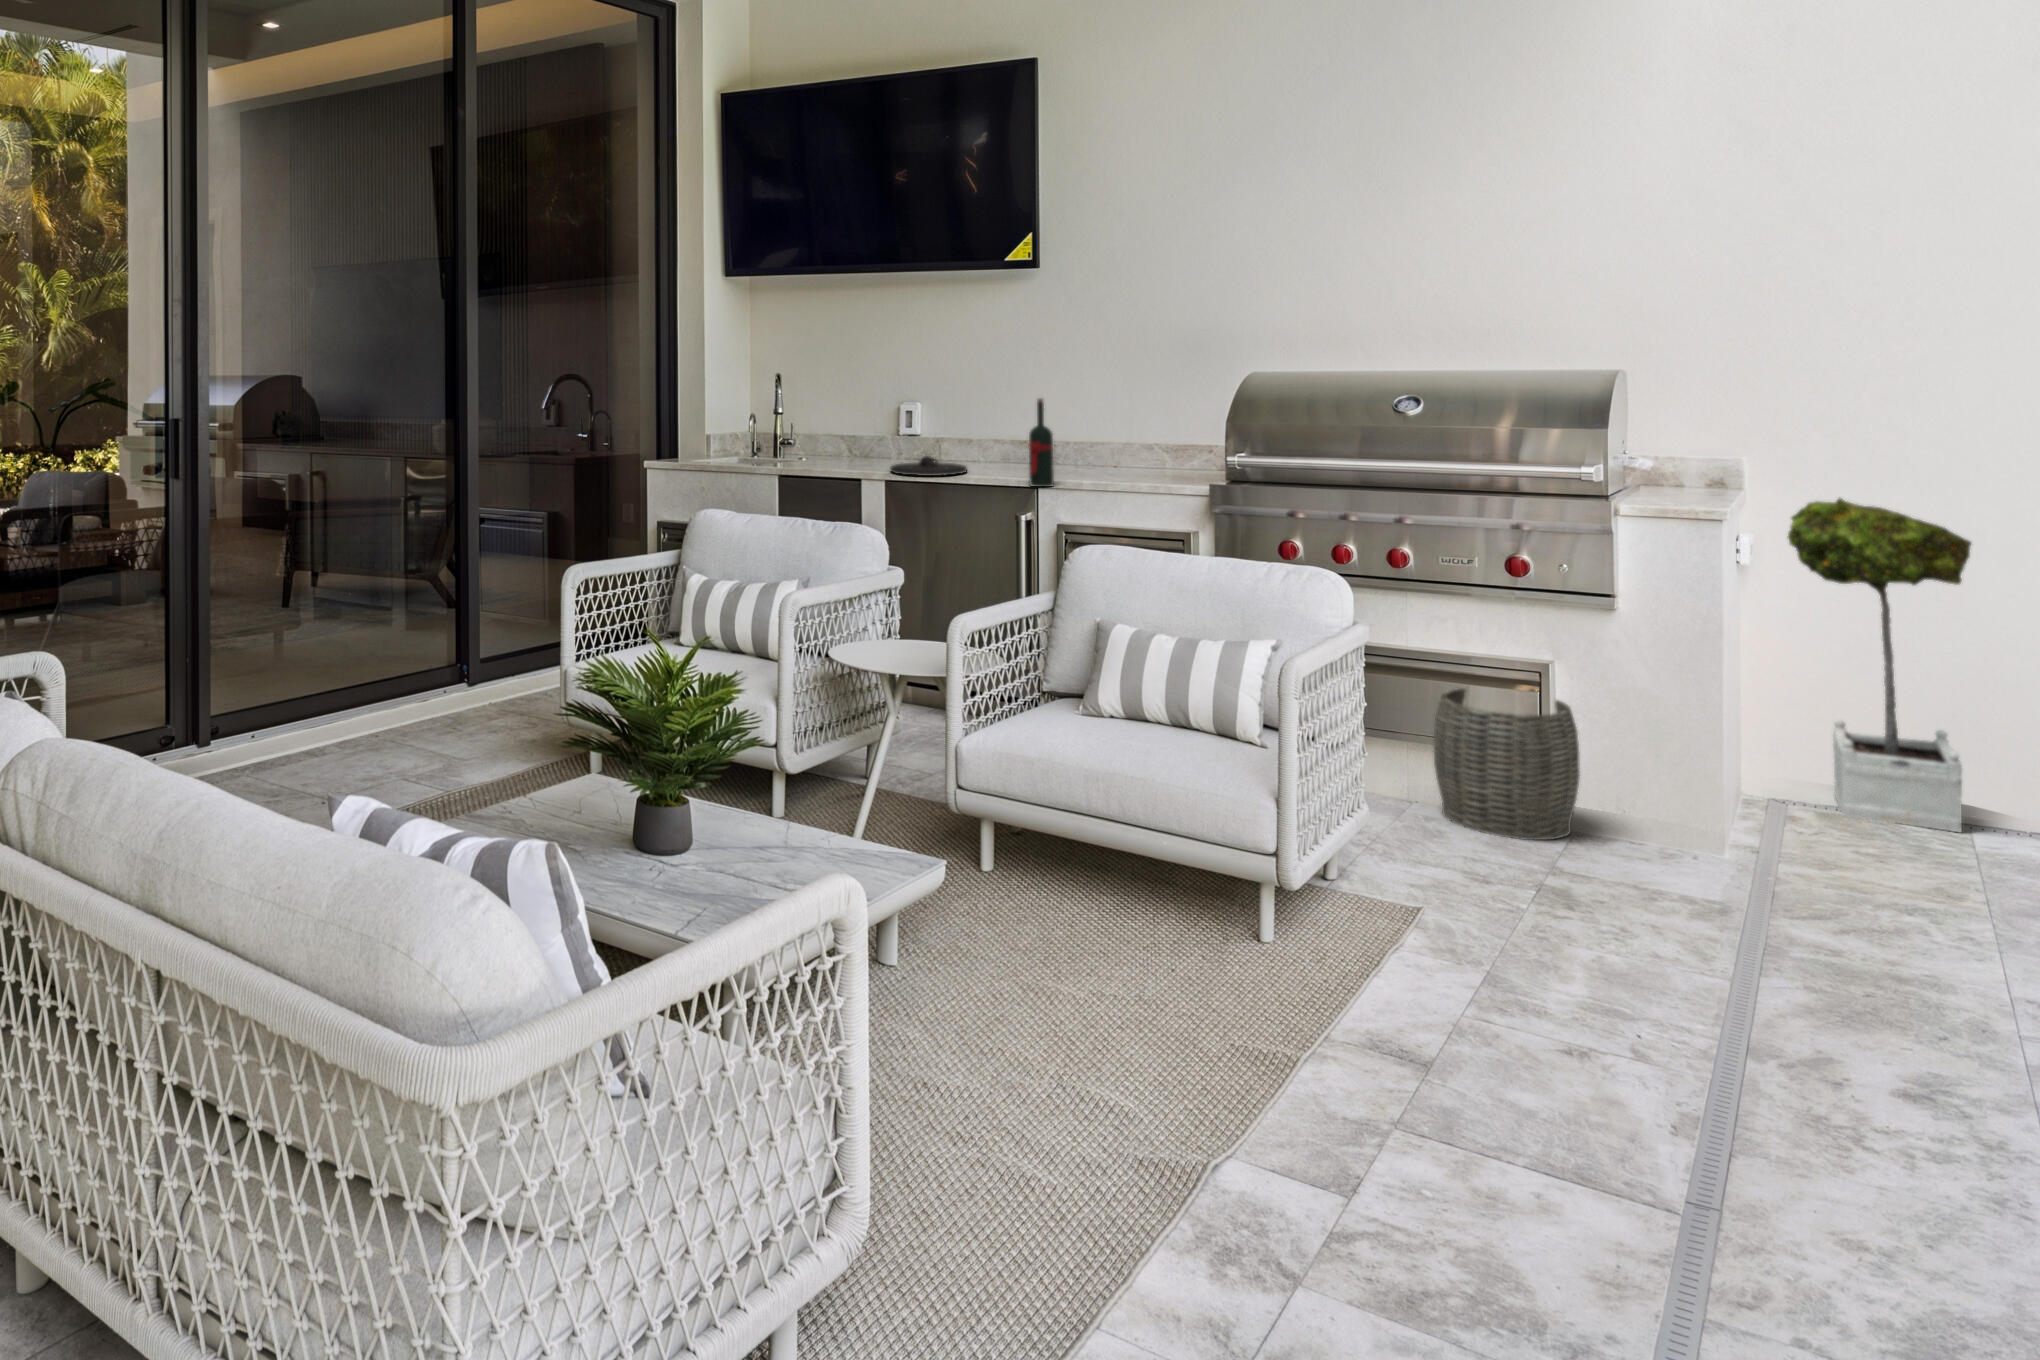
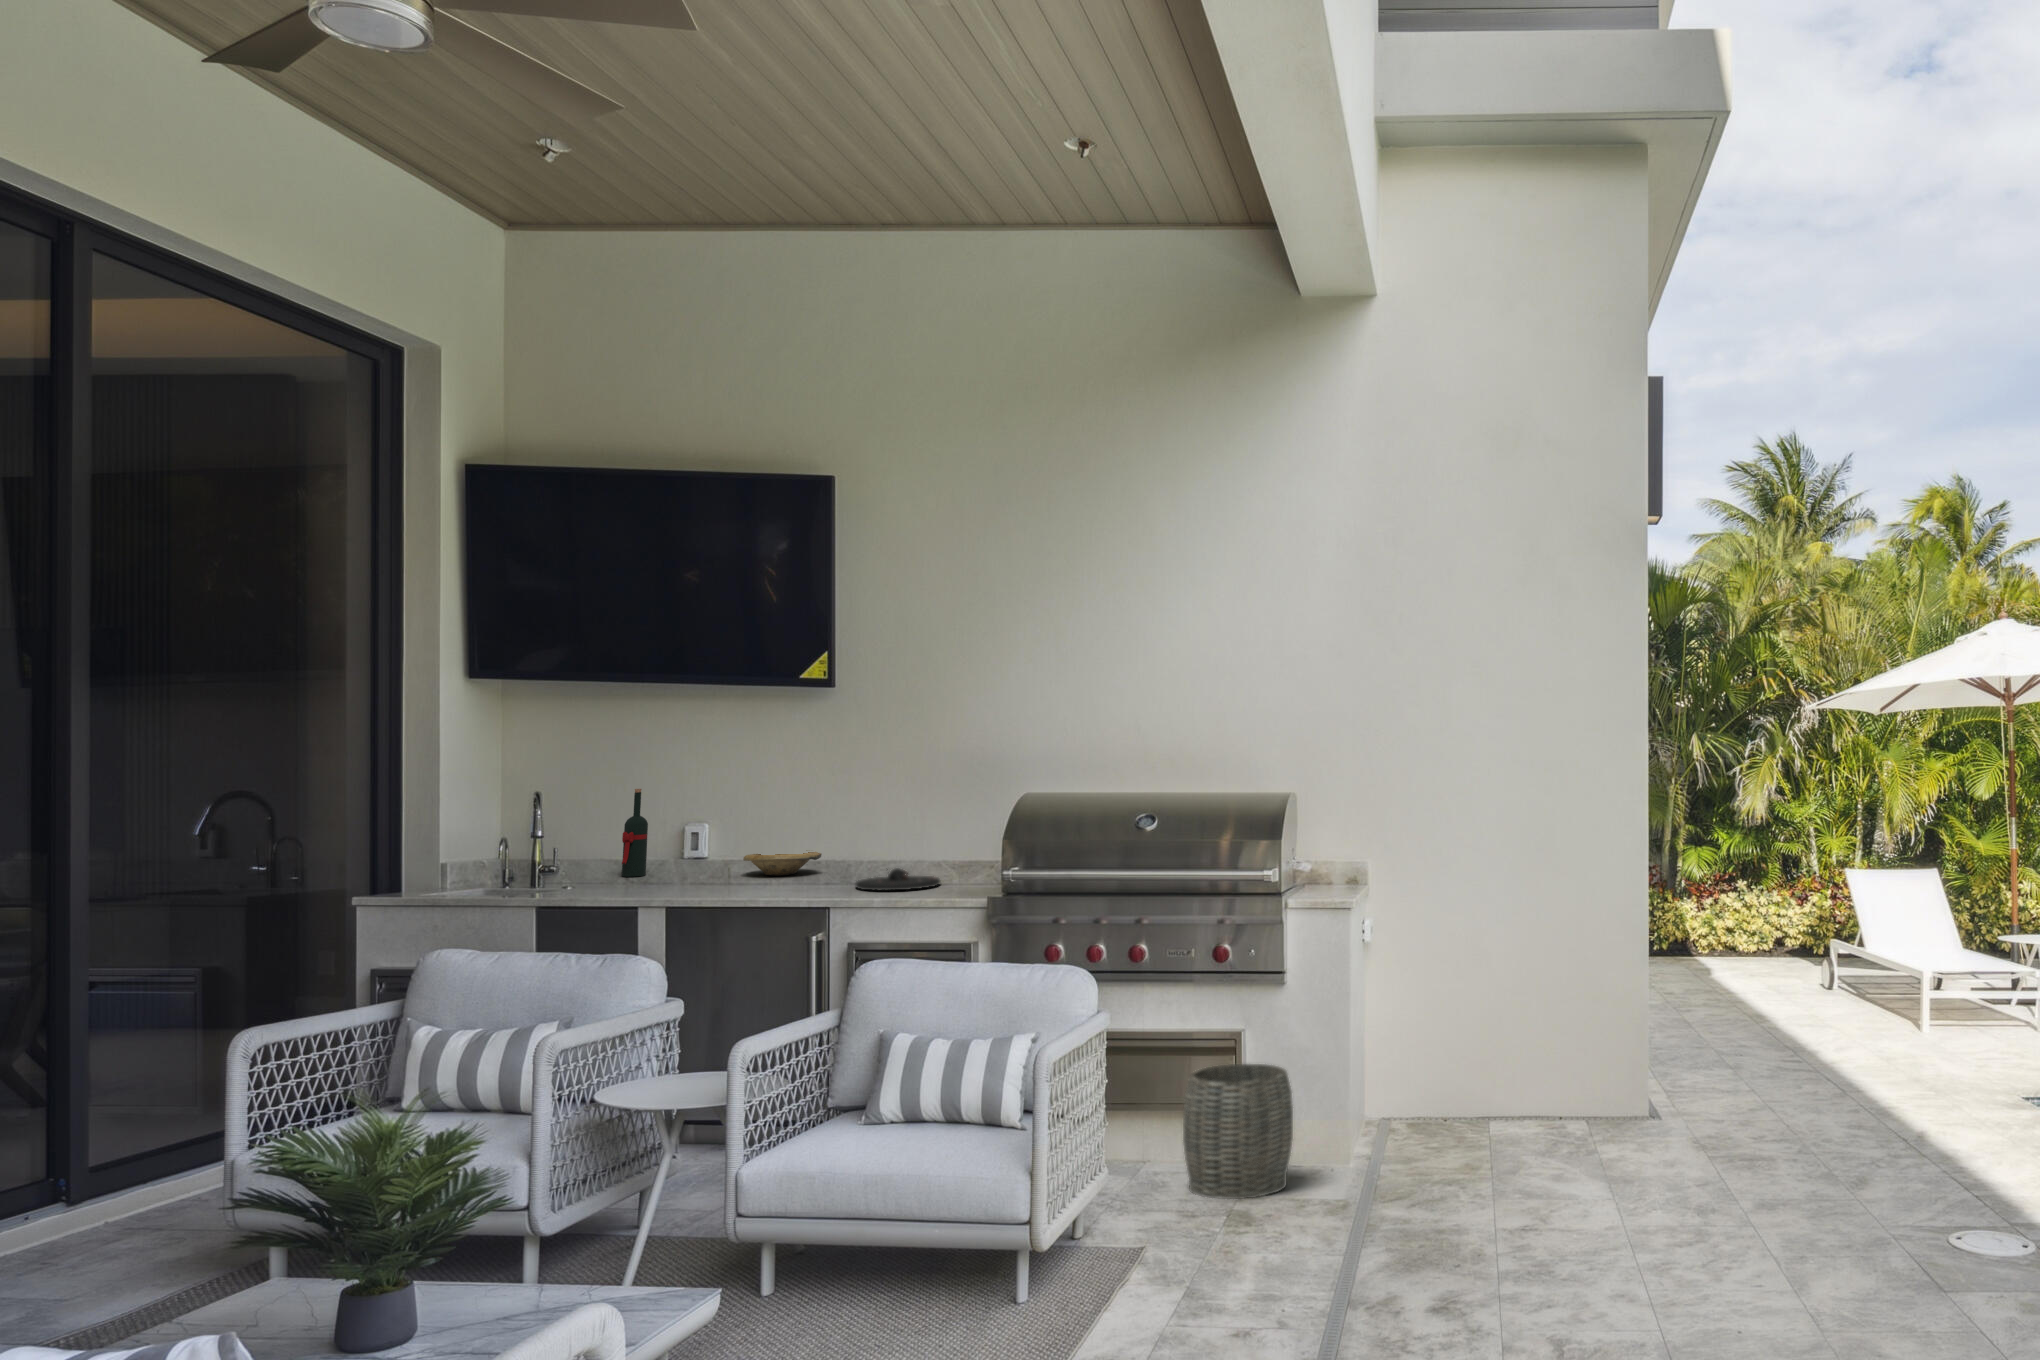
wine bottle: present [1029,398,1054,487] -> present [622,789,648,877]
bowl: none [950,436,1019,457] -> present [743,850,822,875]
plate: present [890,456,968,476] -> present [856,868,940,890]
potted tree: present [1788,498,1971,832] -> none [1452,873,1562,1145]

